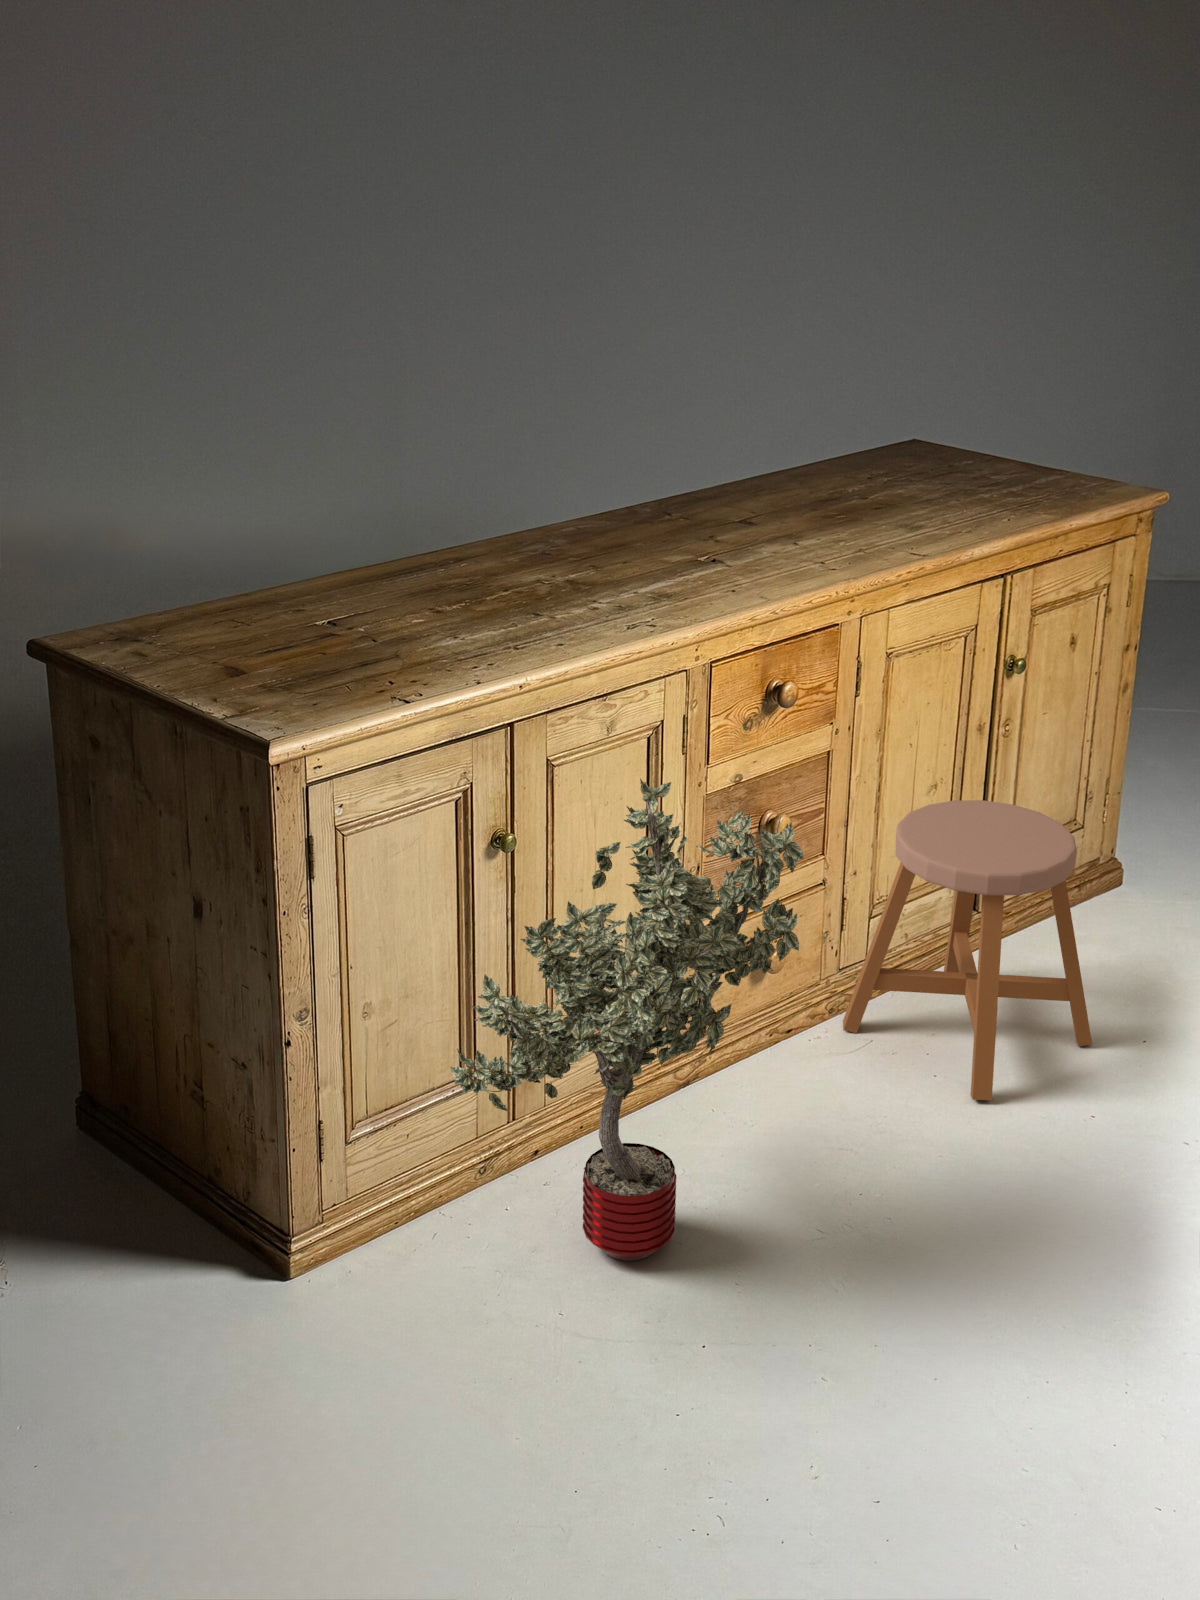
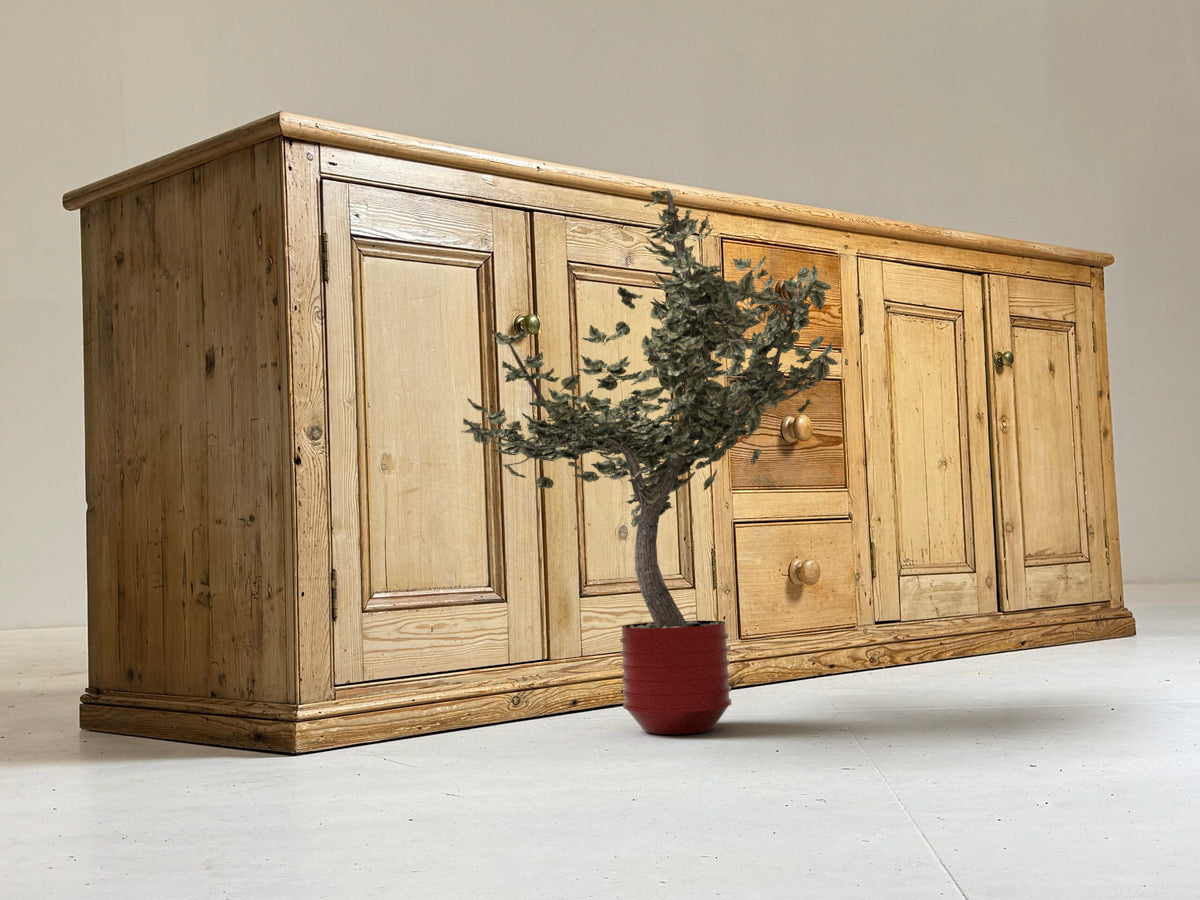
stool: present [843,800,1092,1100] -> none [890,429,1156,676]

